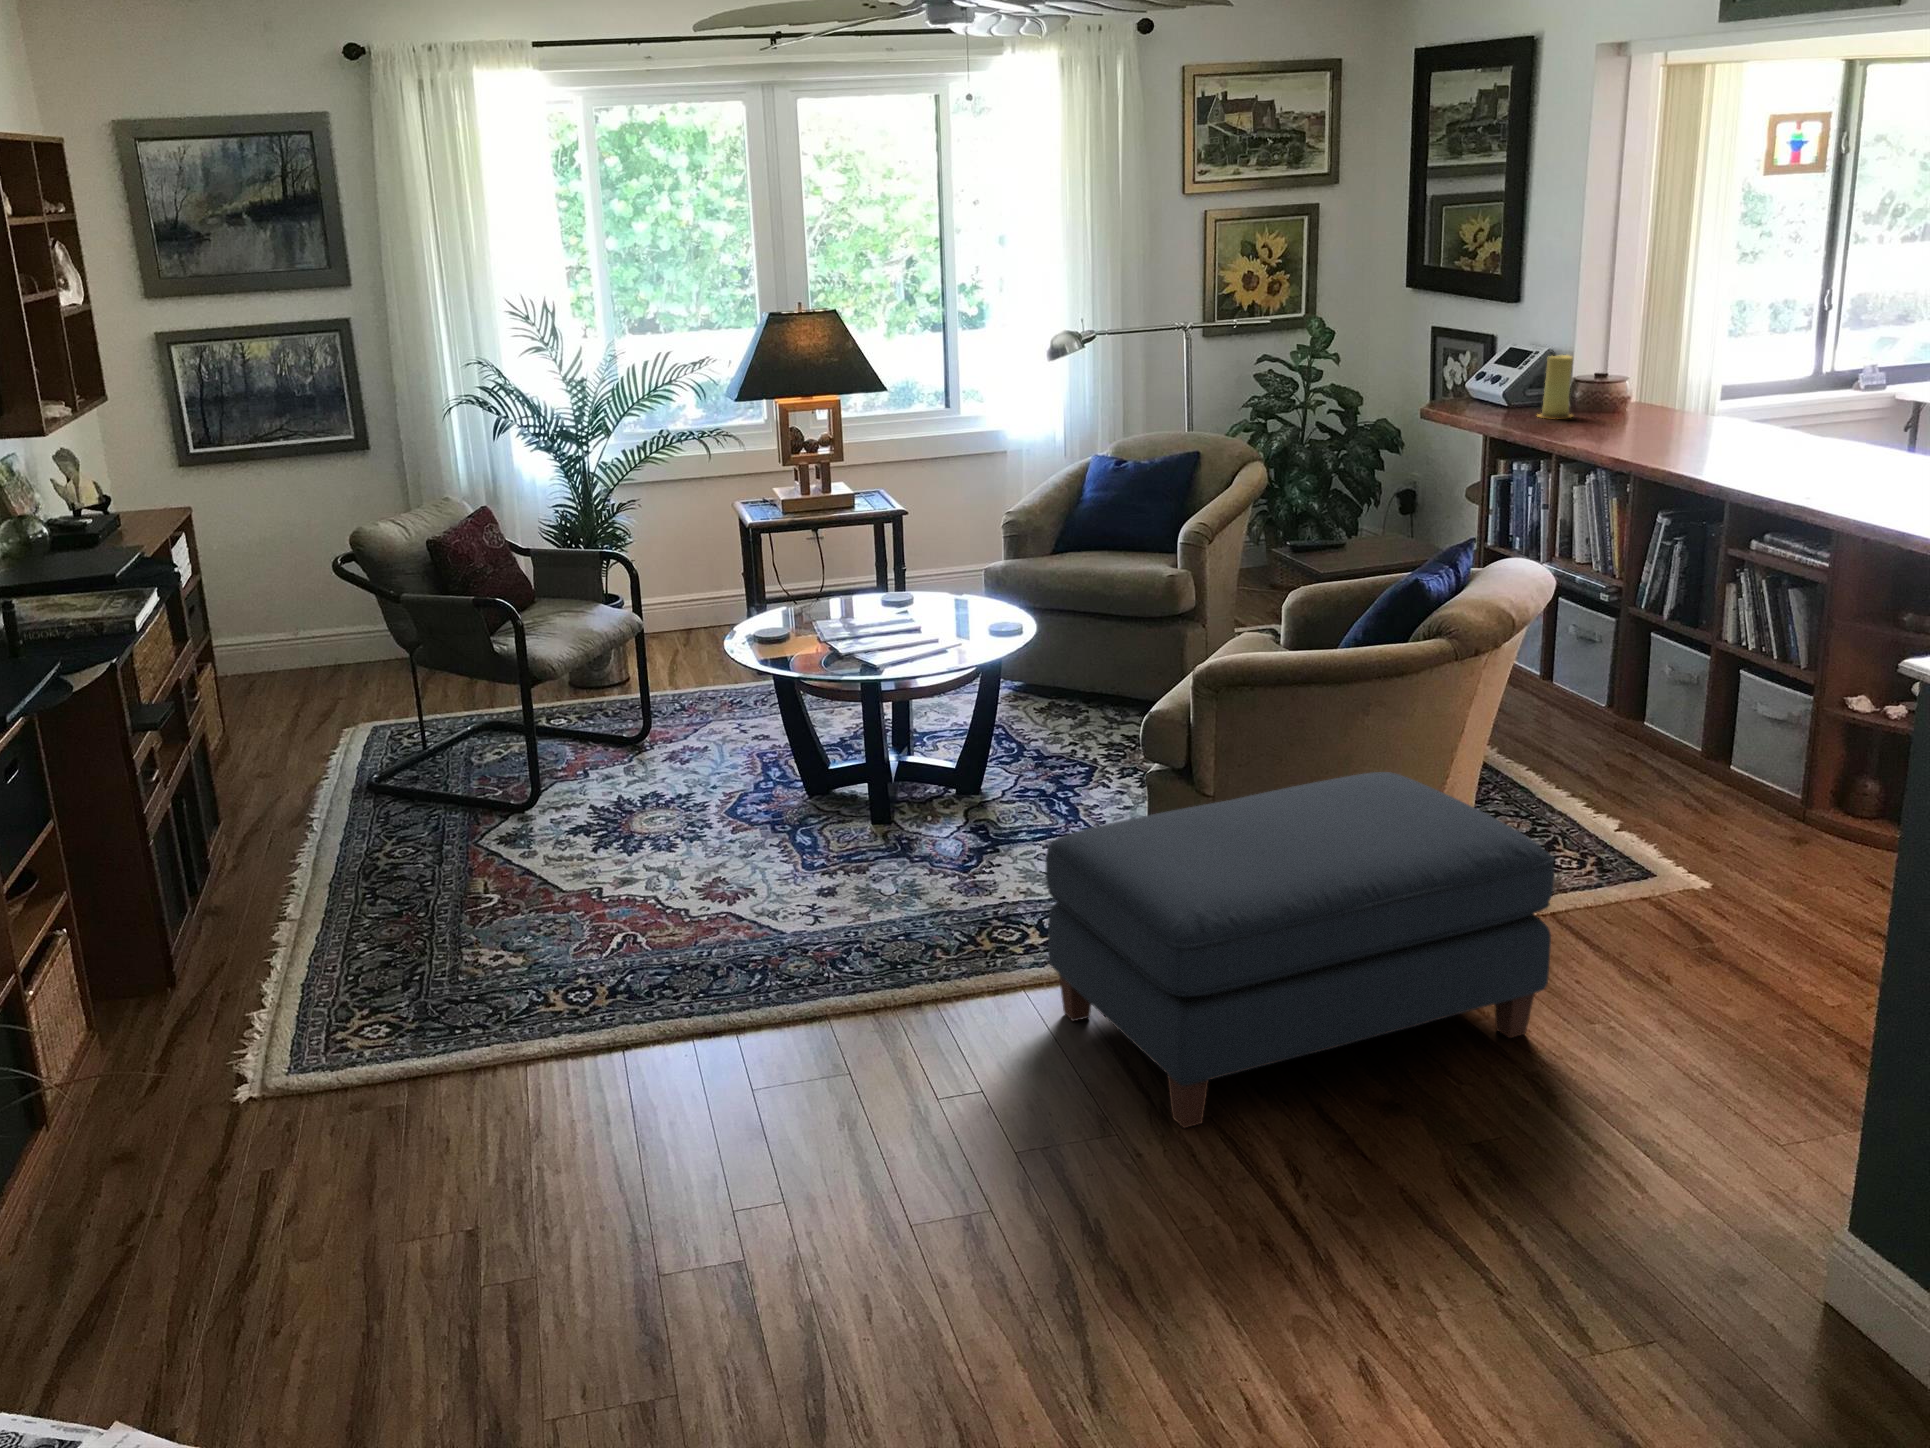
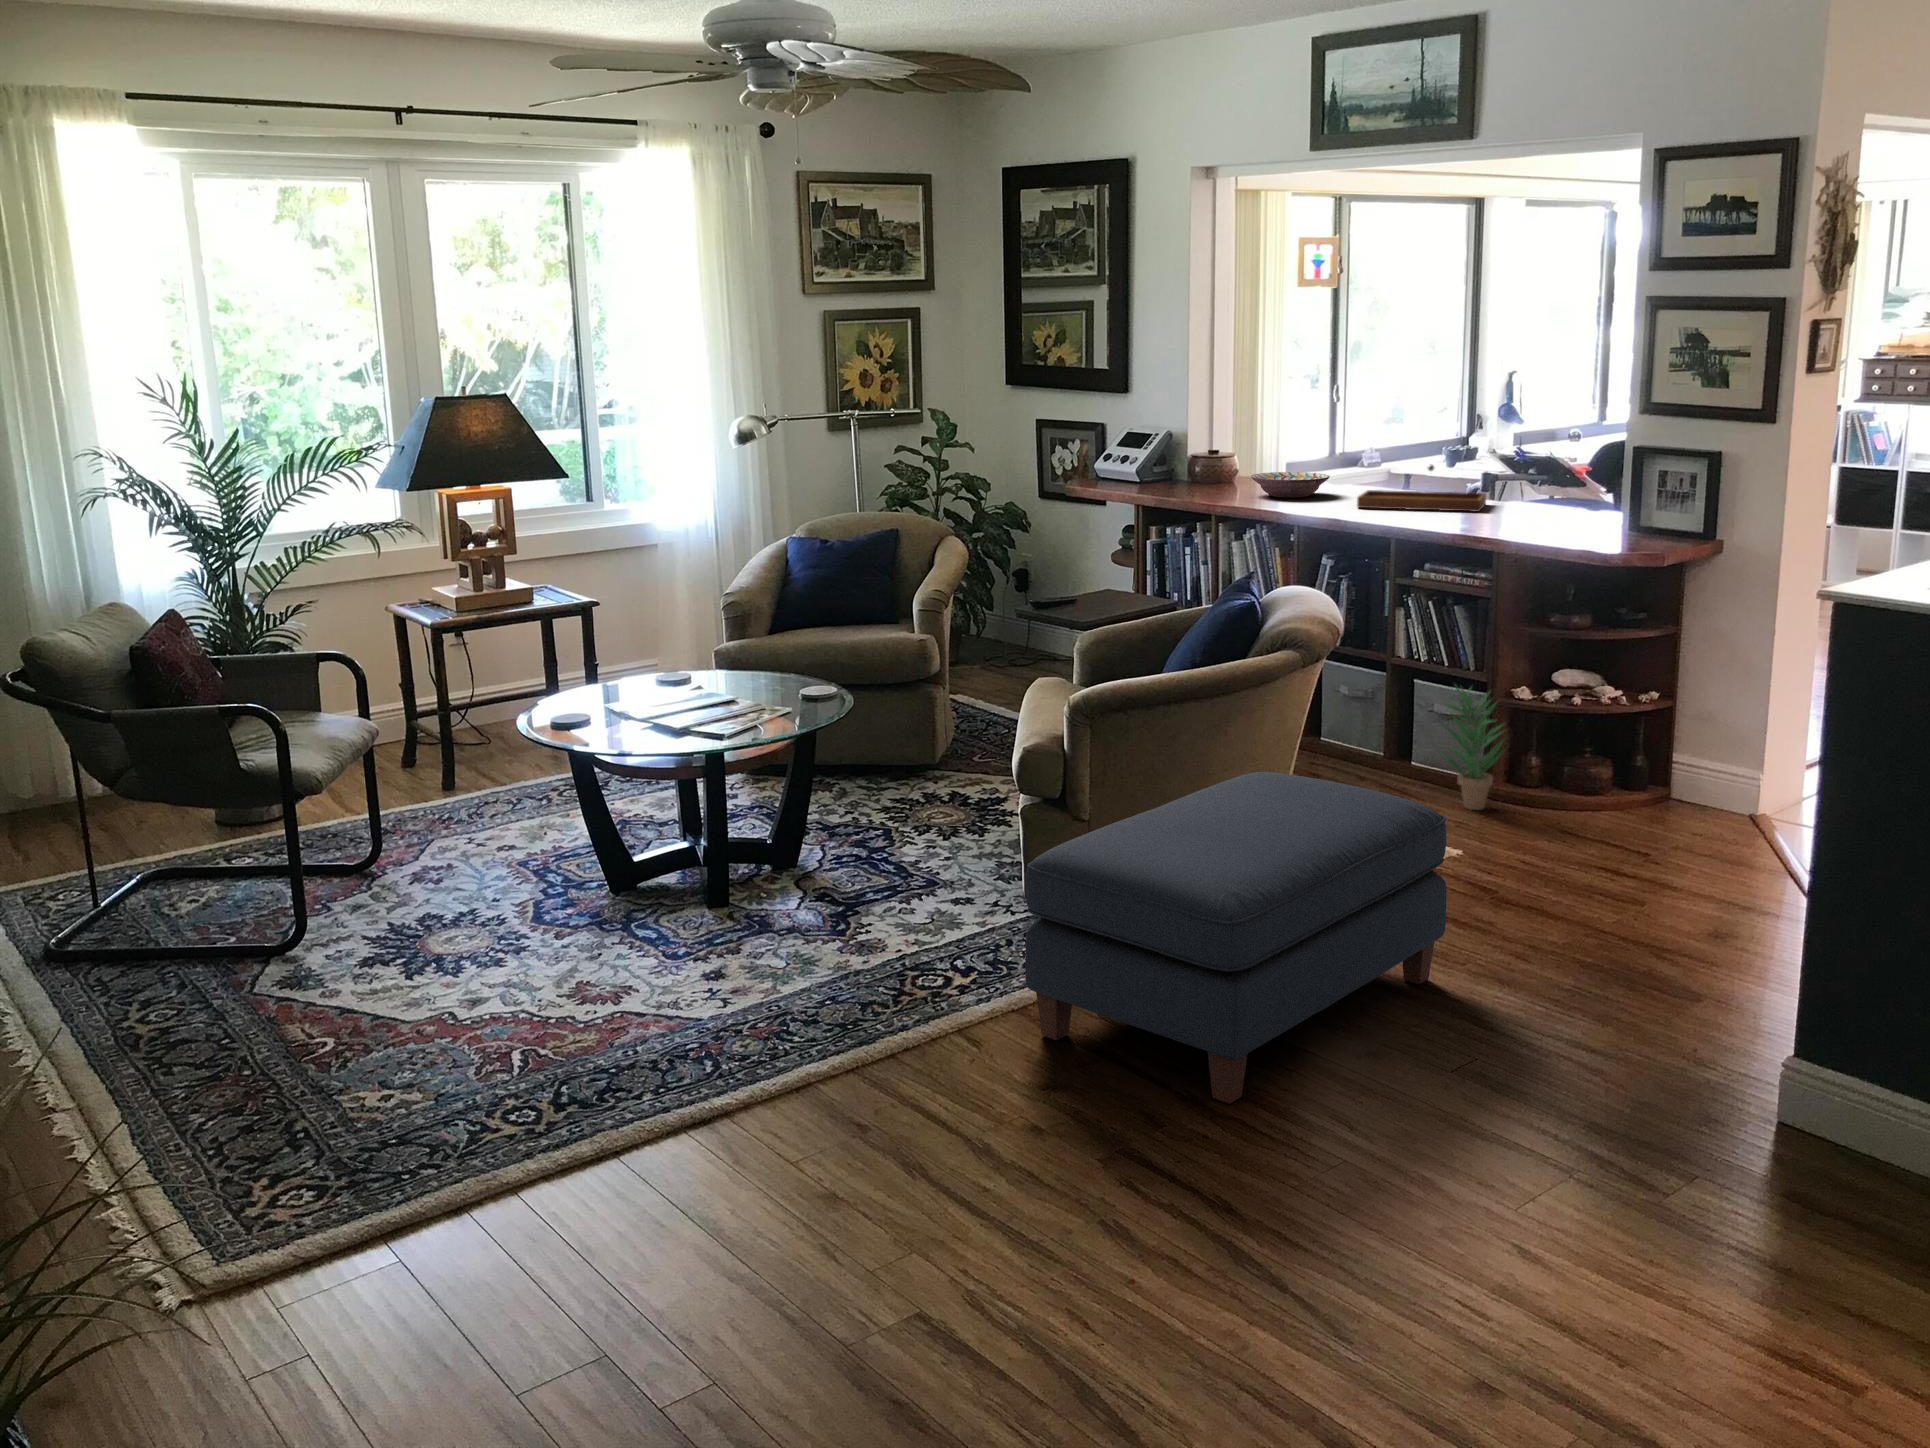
candle: present [1538,355,1573,418] -> none [1174,433,1205,488]
decorative bowl: none [1608,406,1707,438] -> present [1251,472,1330,497]
tray: none [1711,410,1892,473] -> present [1357,465,1486,512]
potted plant: none [1728,682,1829,836] -> present [1442,686,1504,810]

